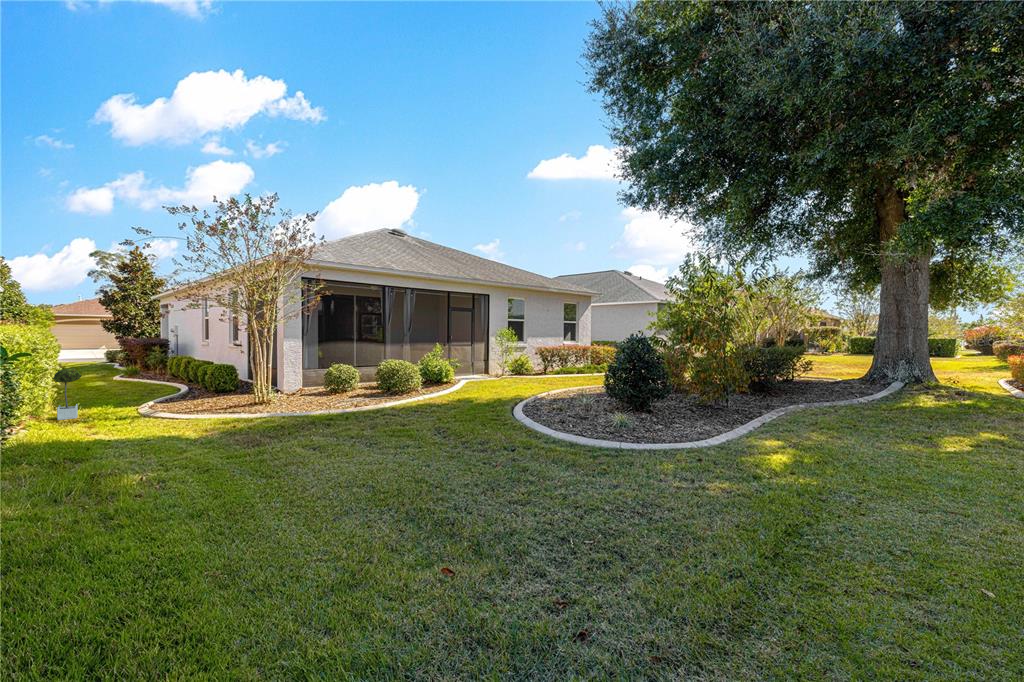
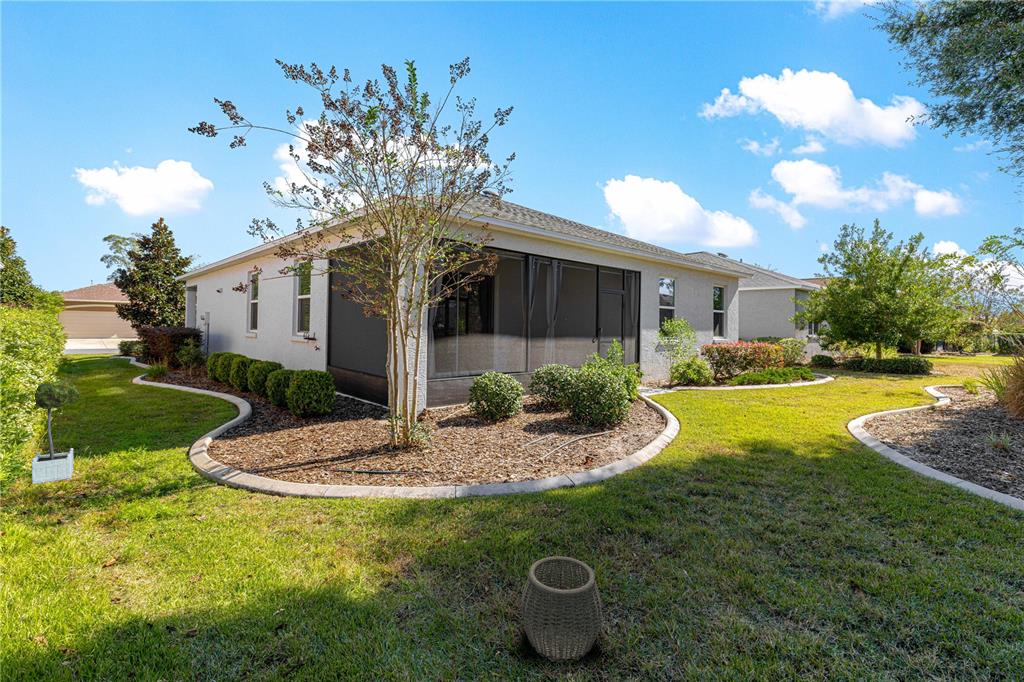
woven basket: none [241,422,273,450] -> present [521,556,602,661]

